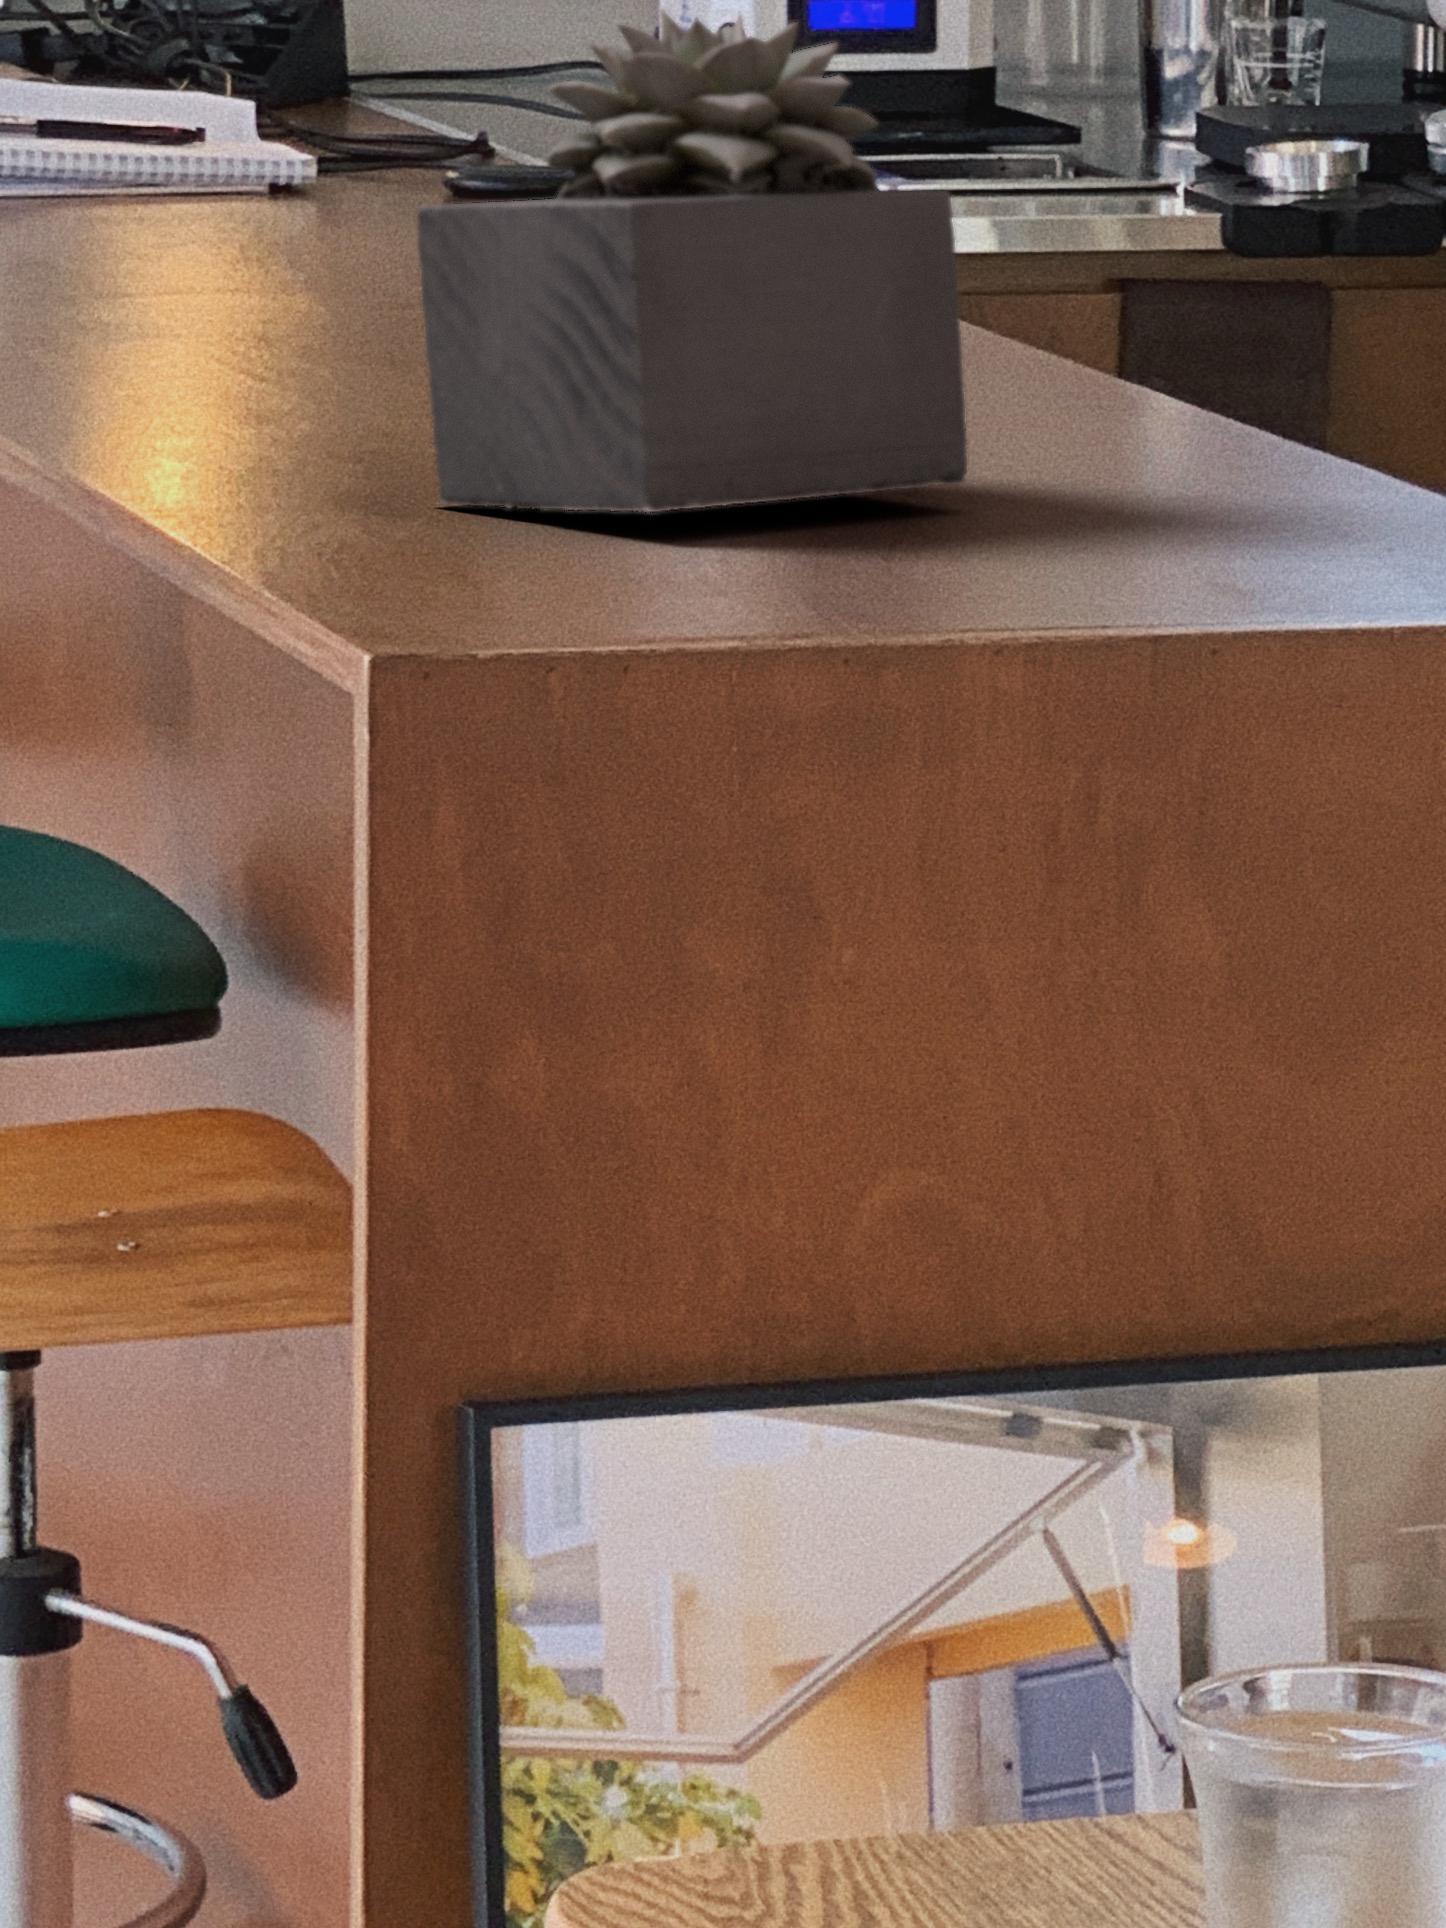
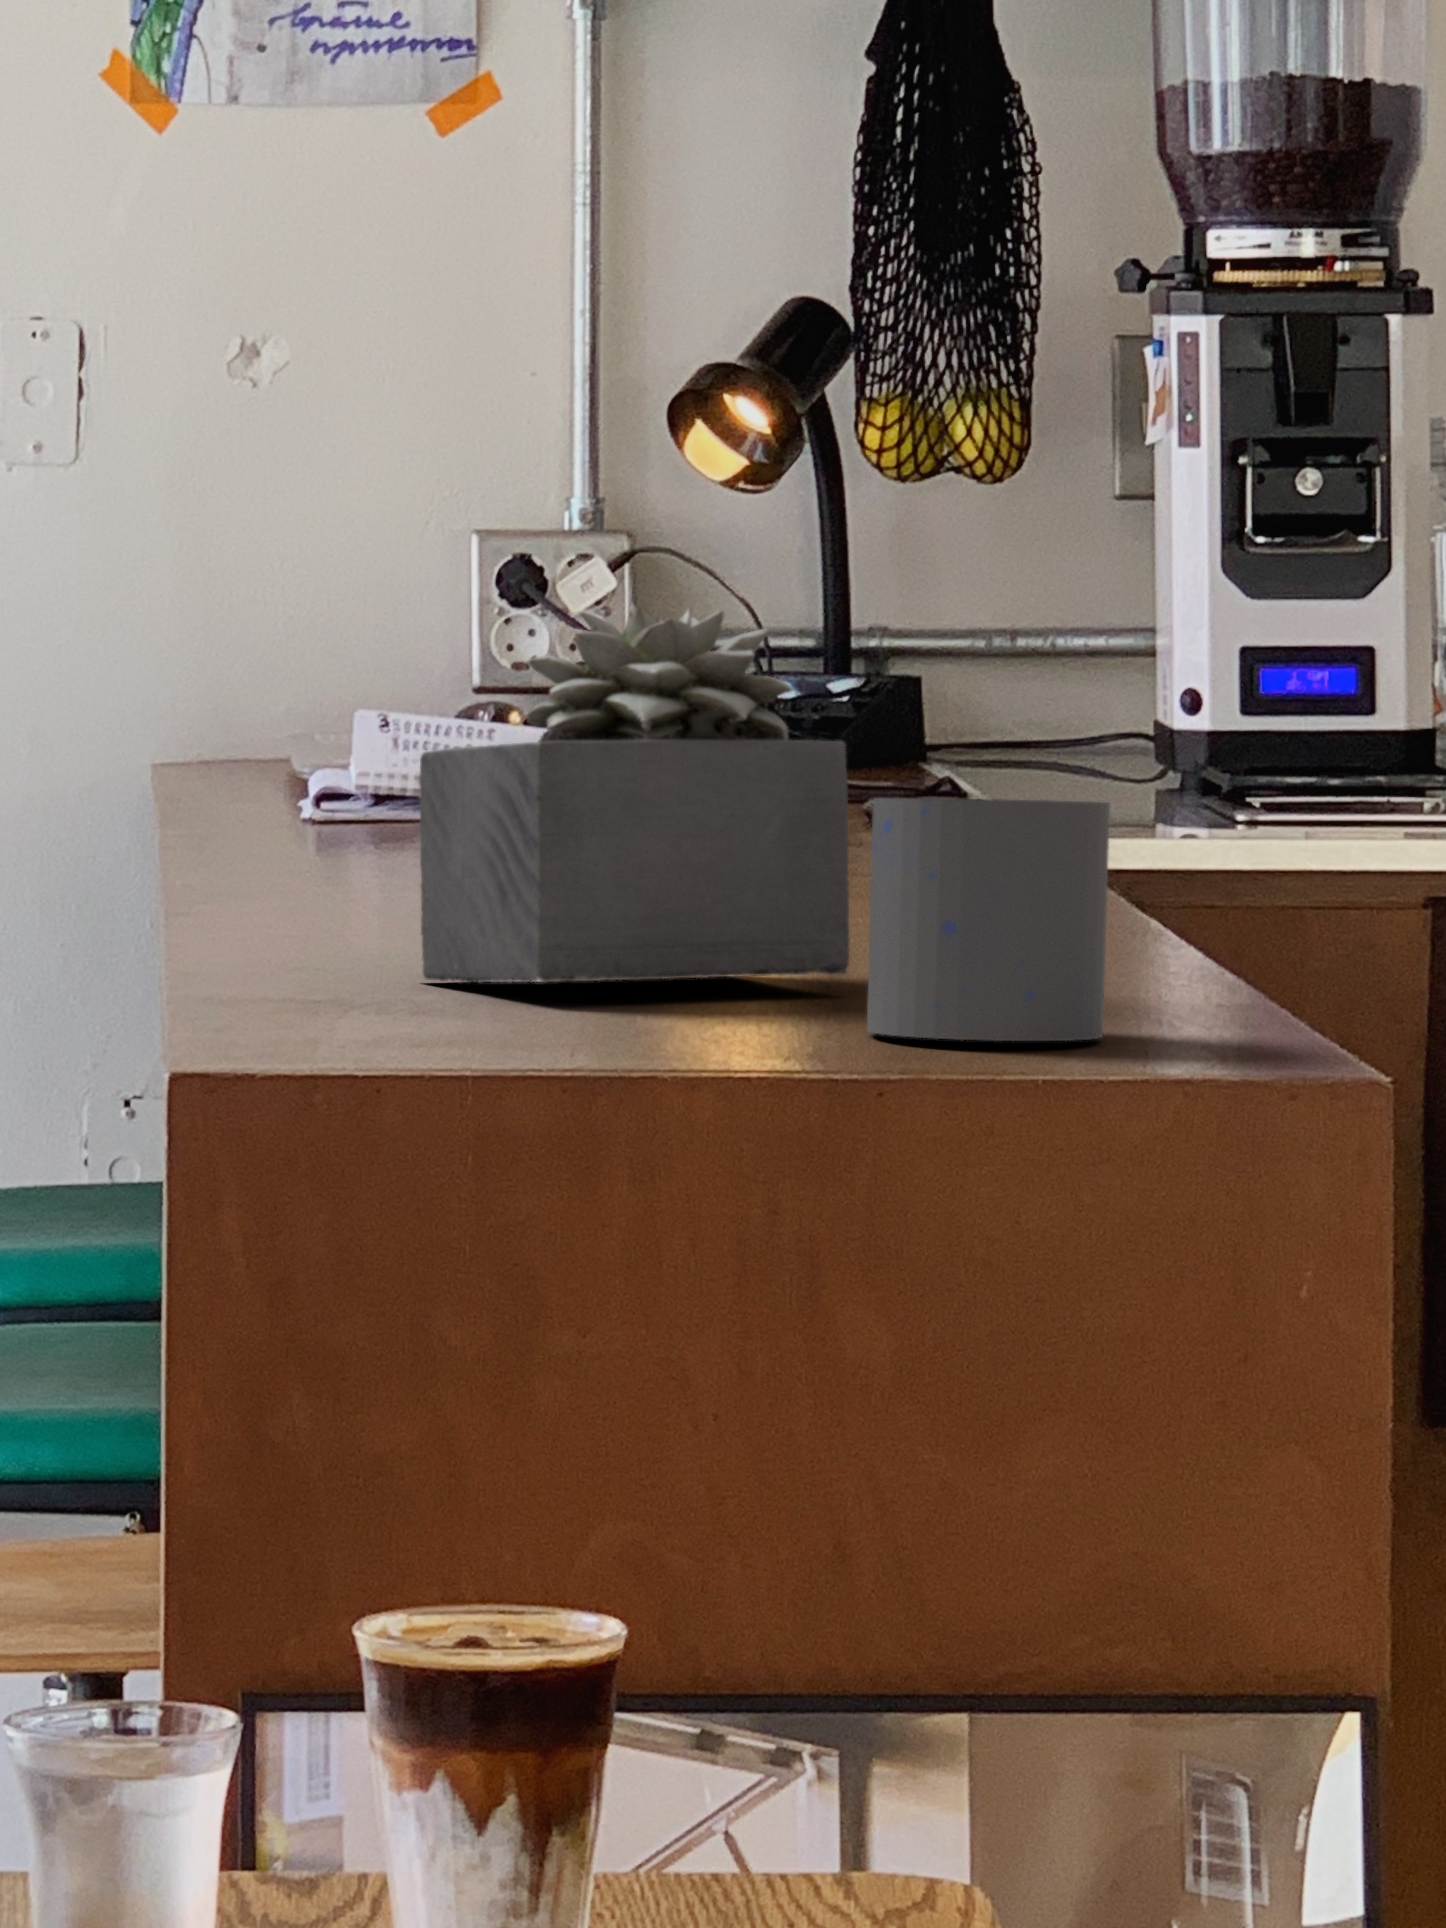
cup: none [1087,275,1366,580] -> present [867,798,1110,1041]

